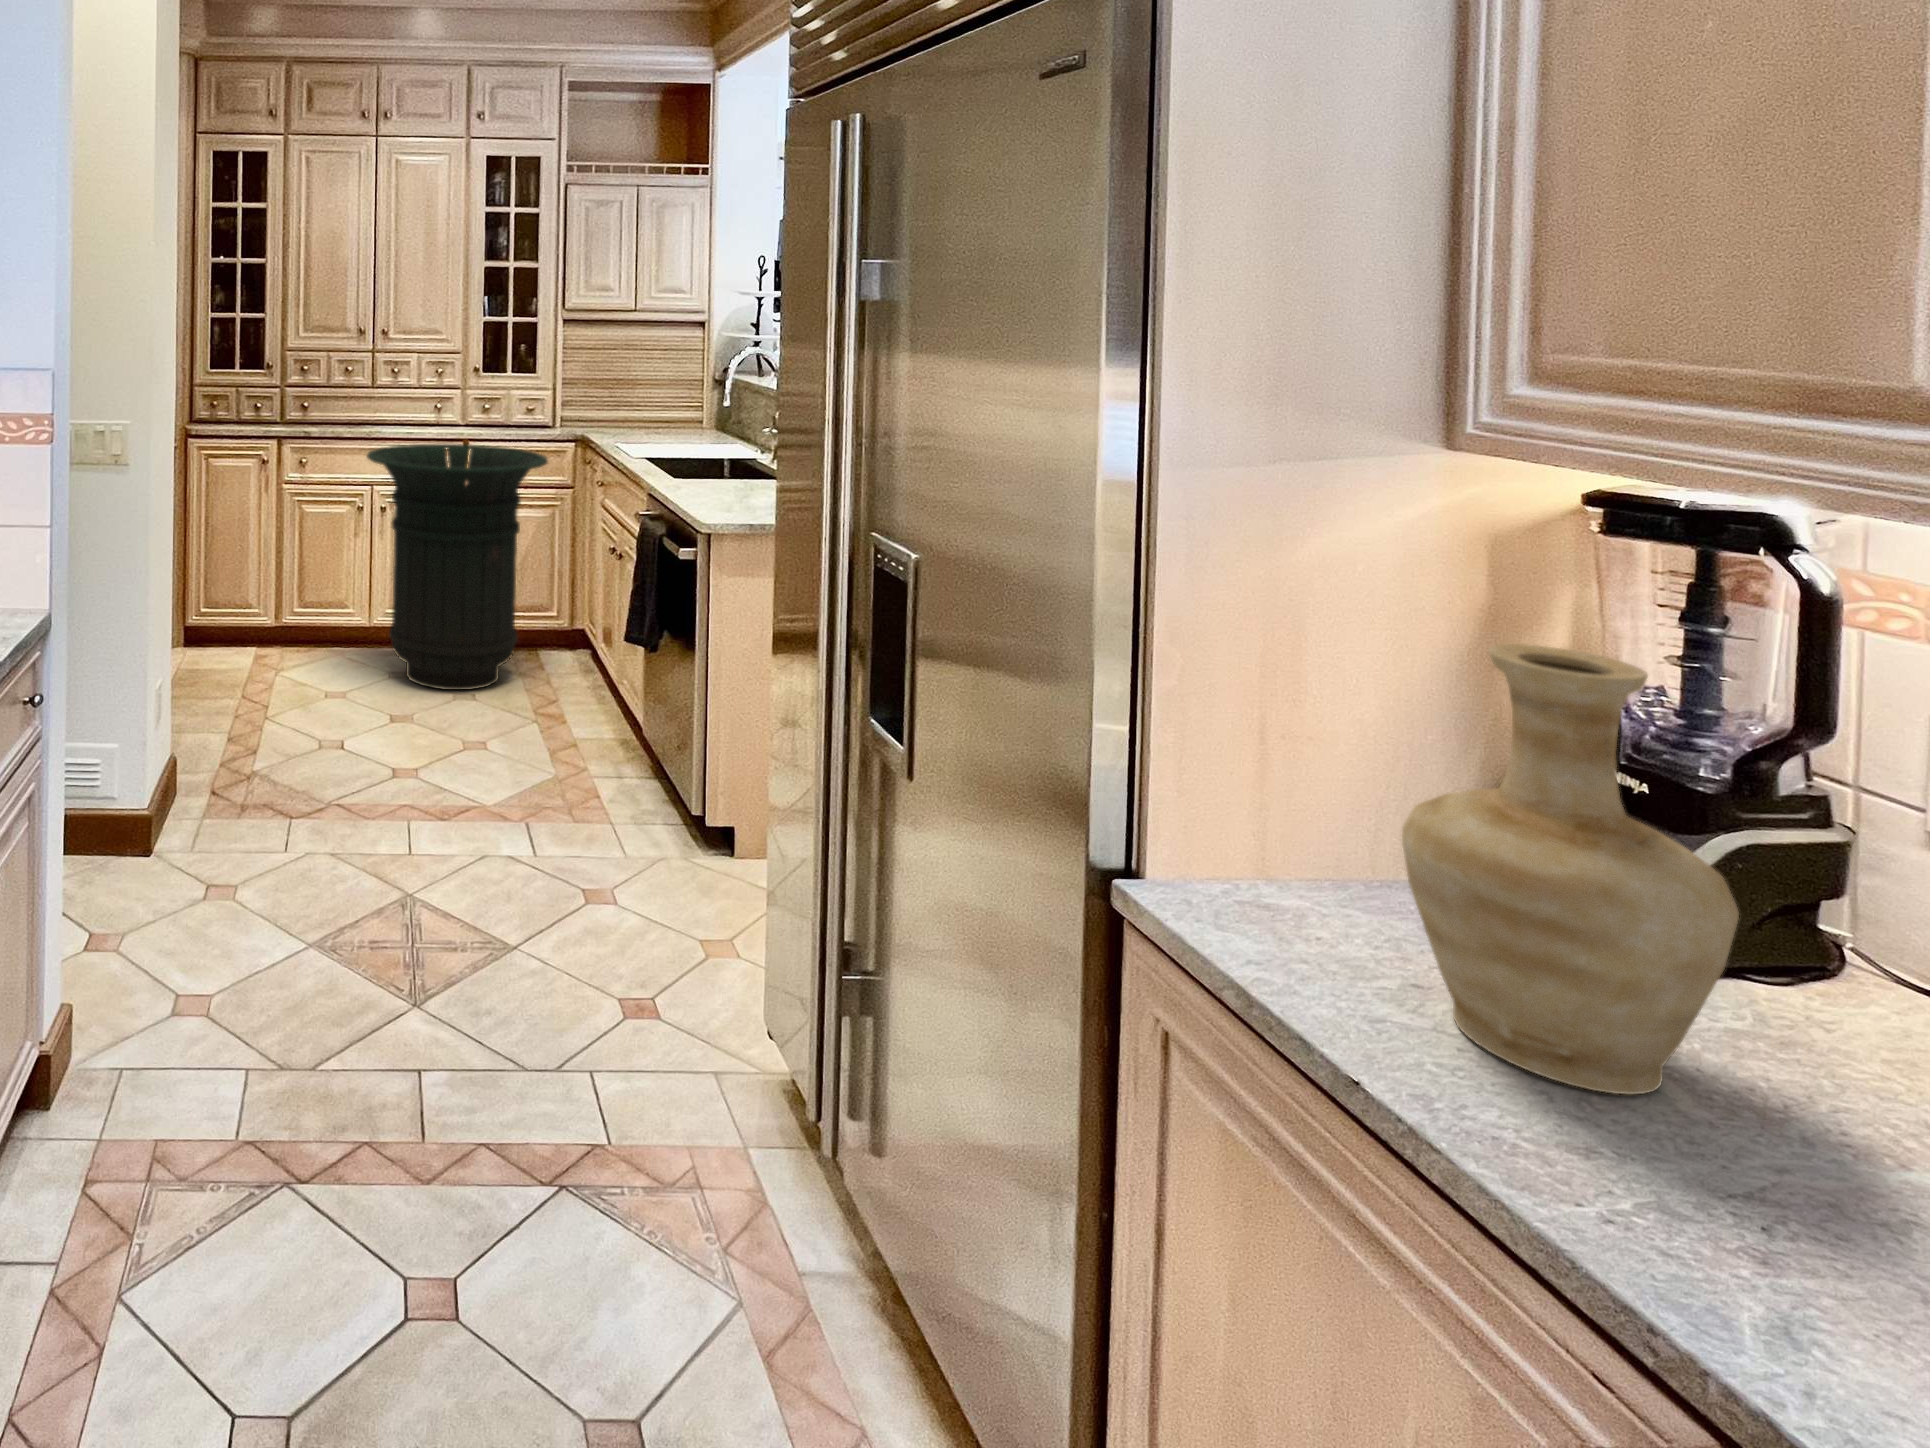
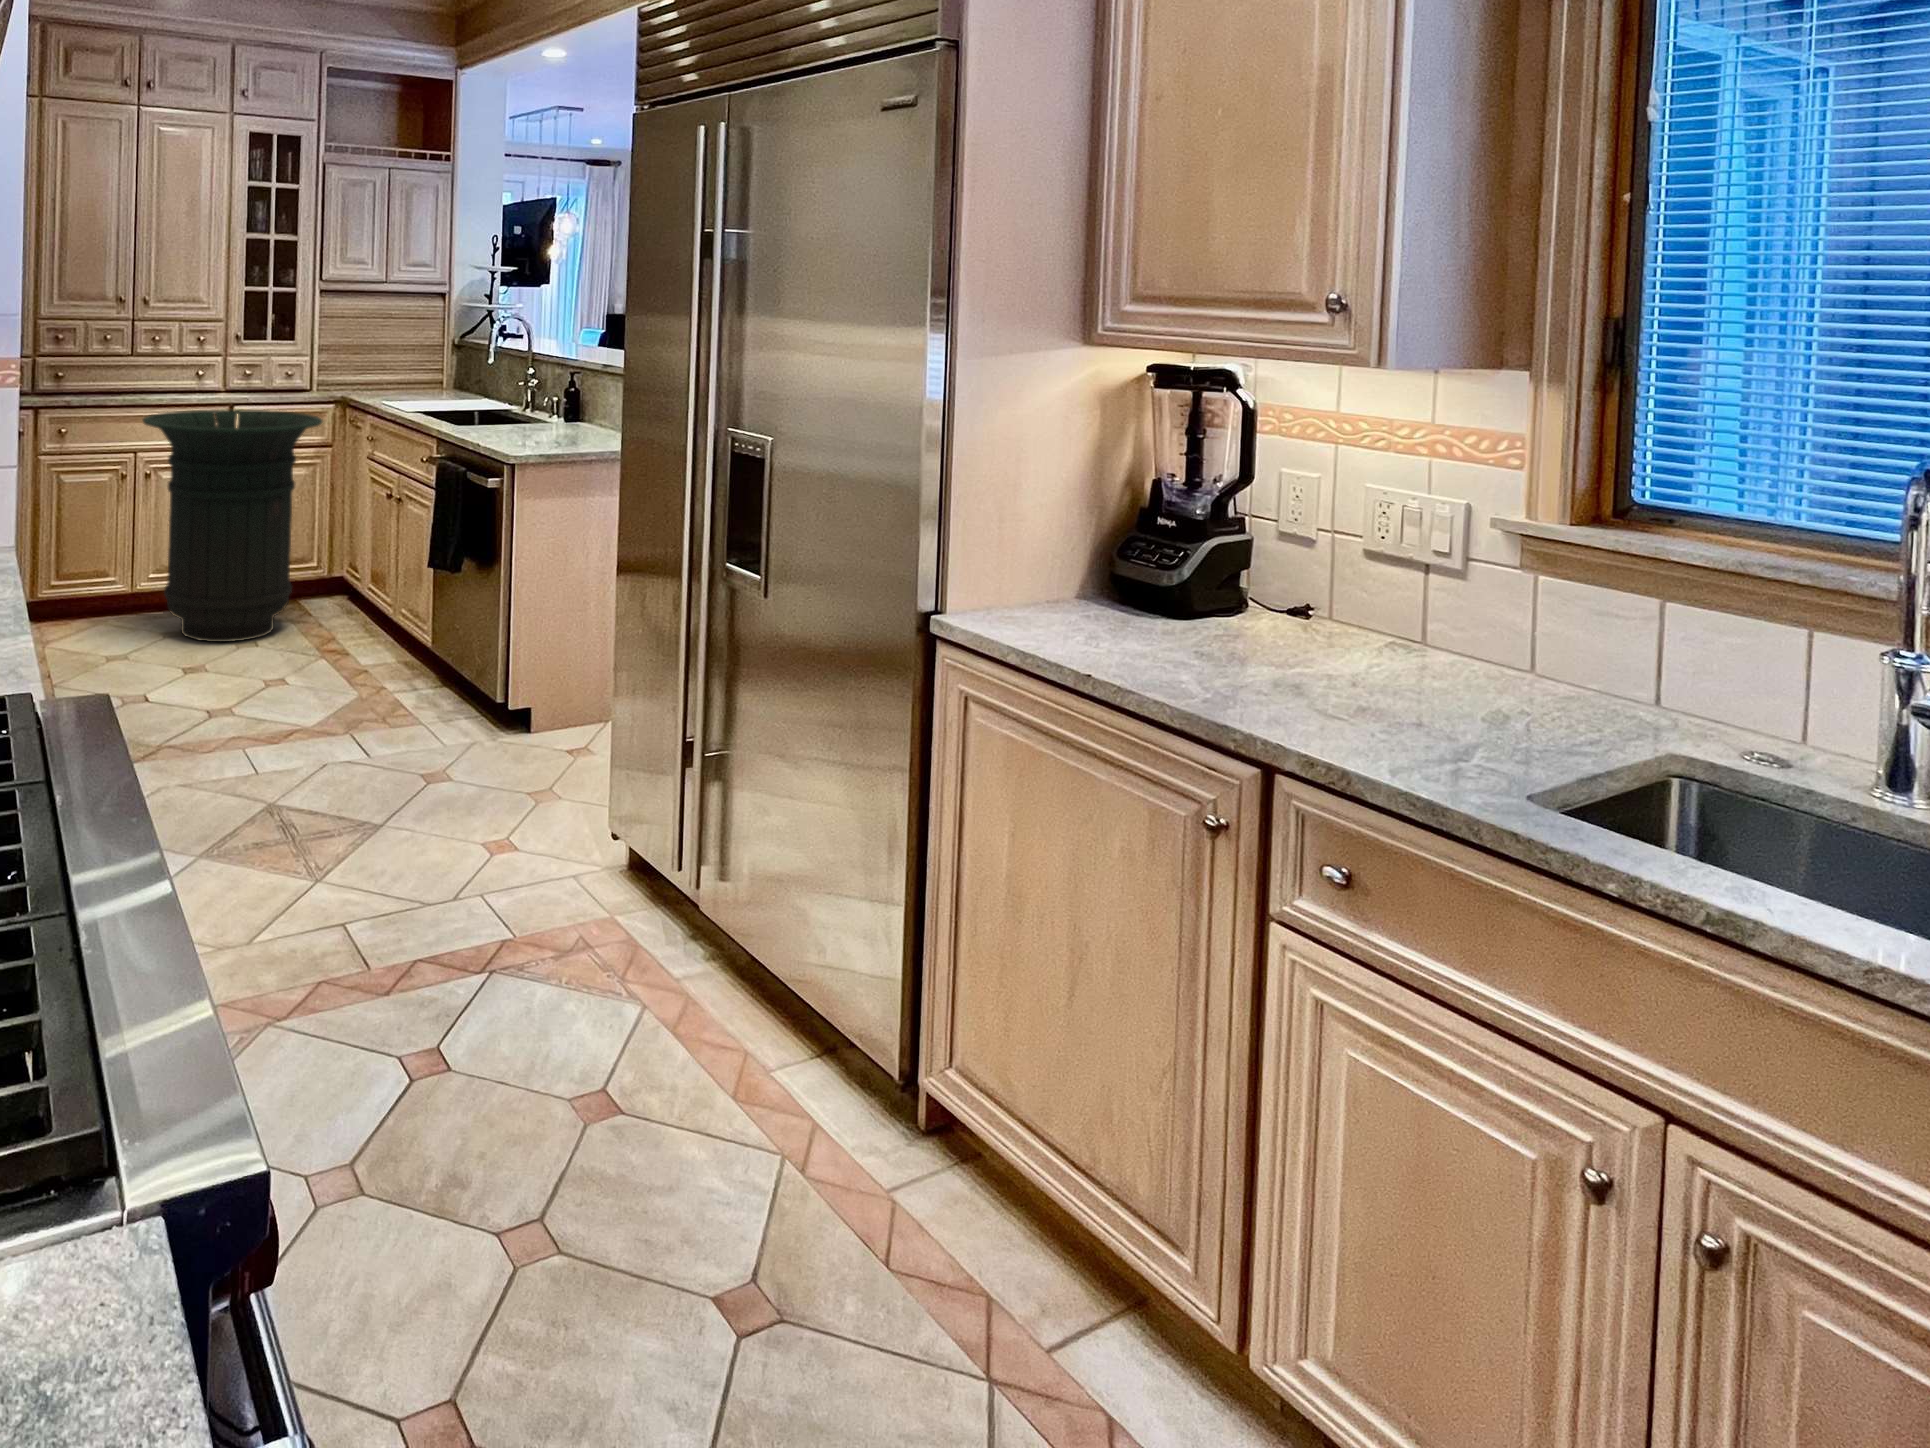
vase: present [1402,644,1739,1094] -> none [1088,442,1232,663]

